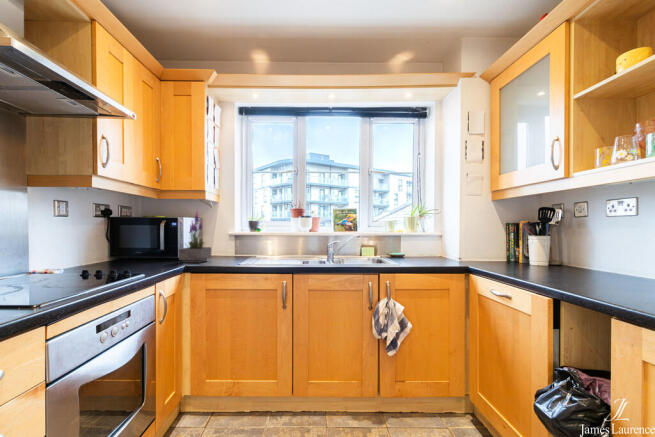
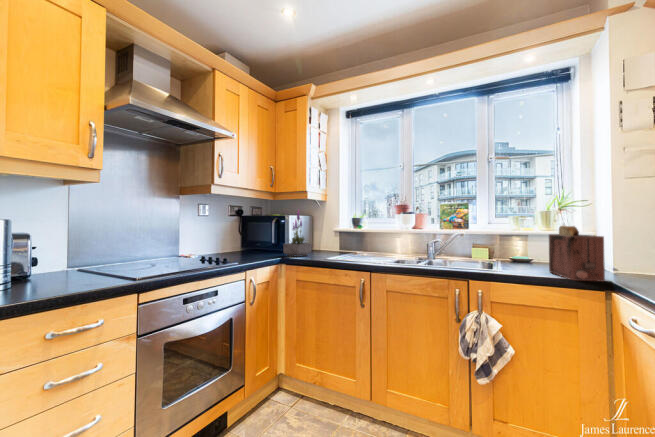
toaster: none [426,228,466,268] -> present [549,226,605,281]

